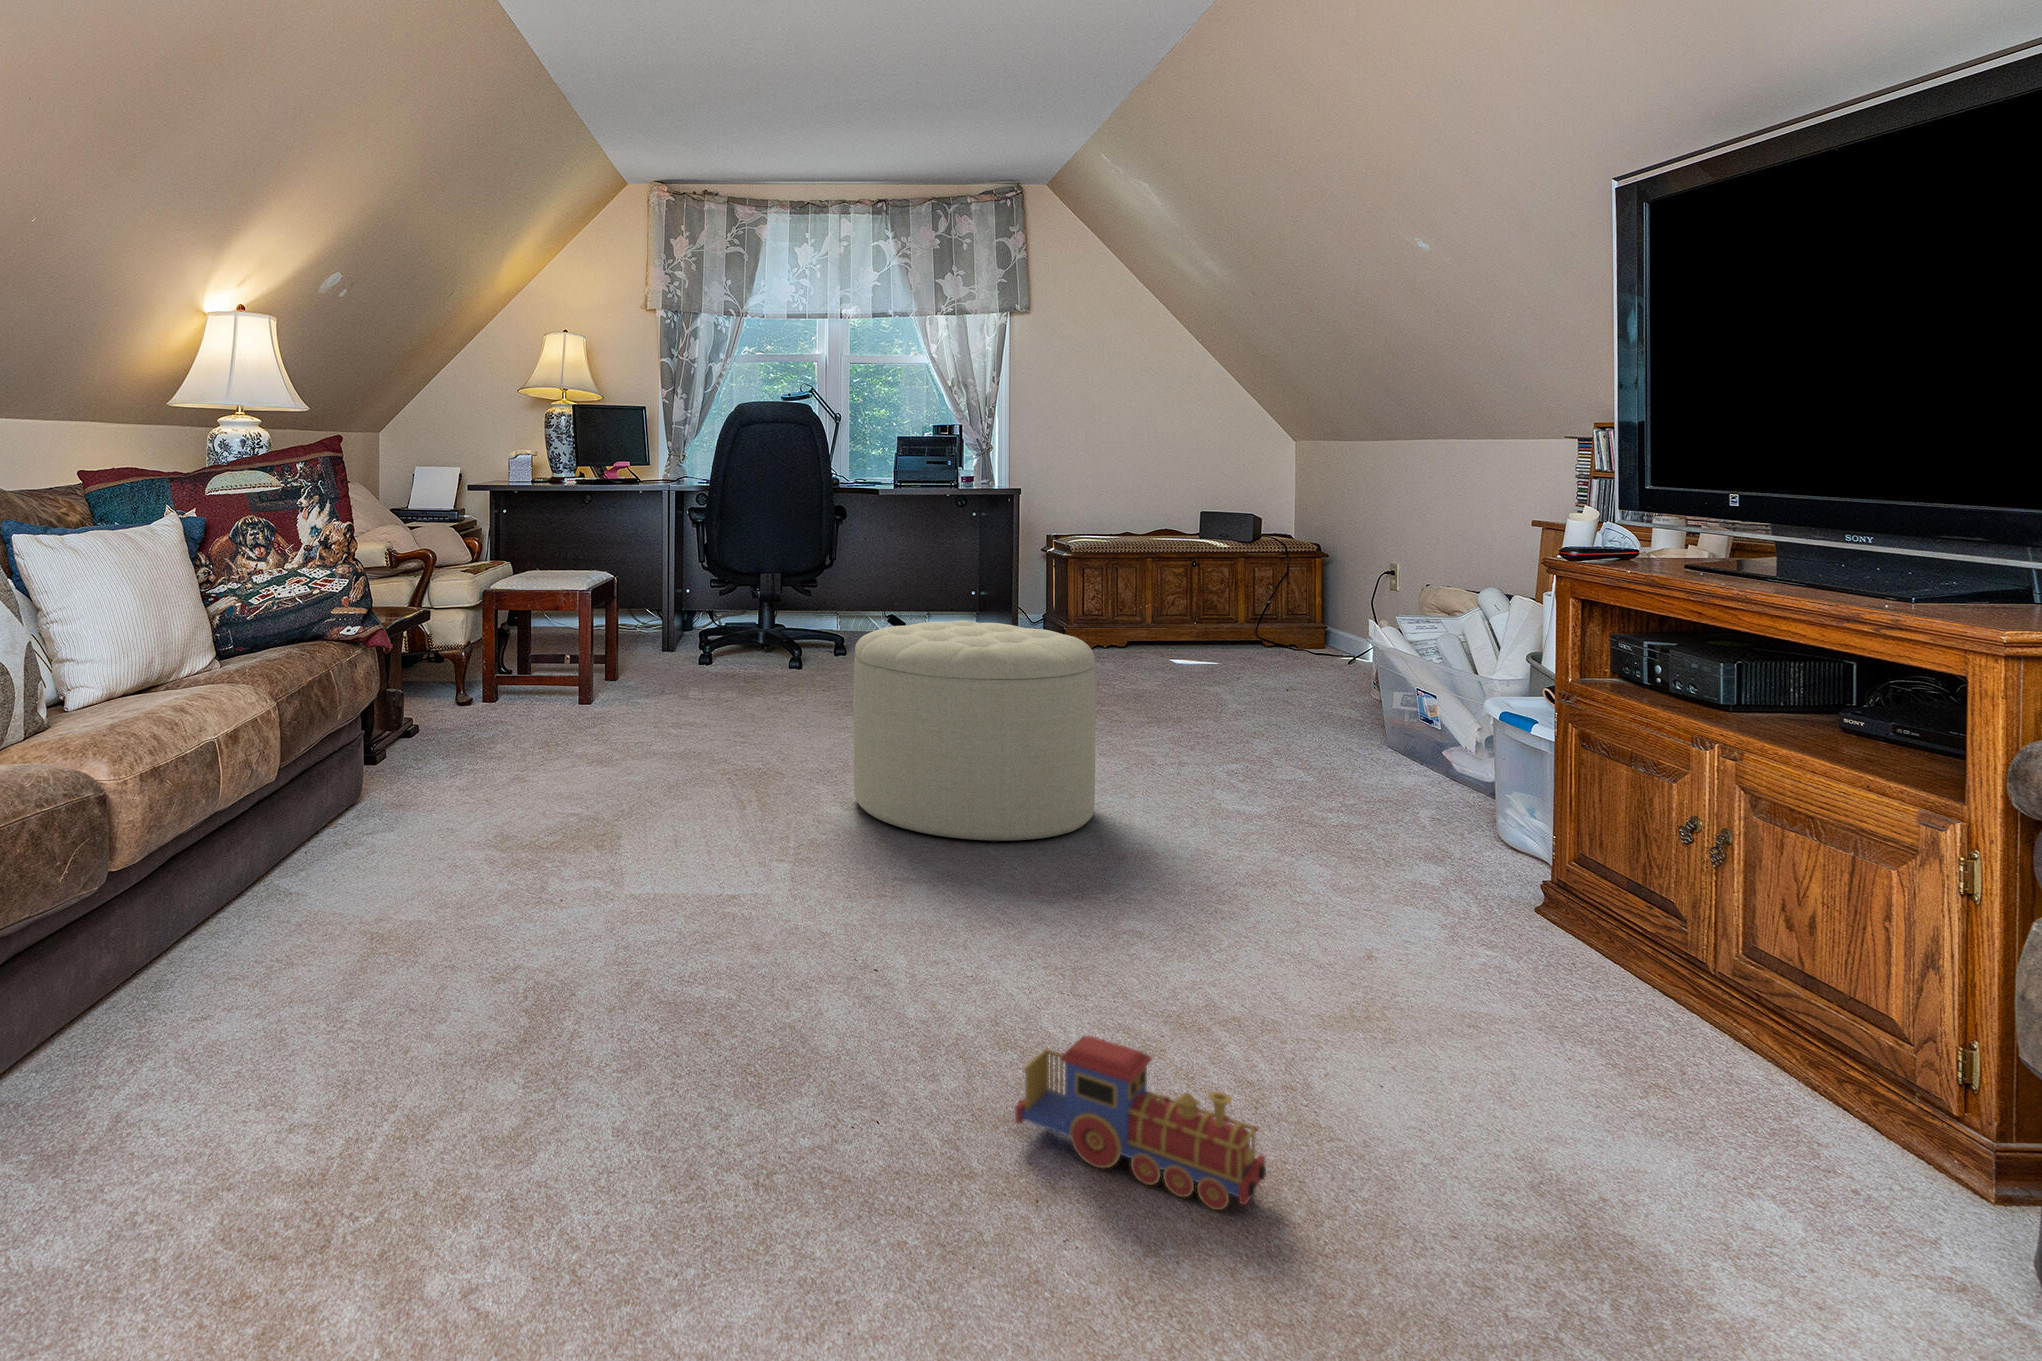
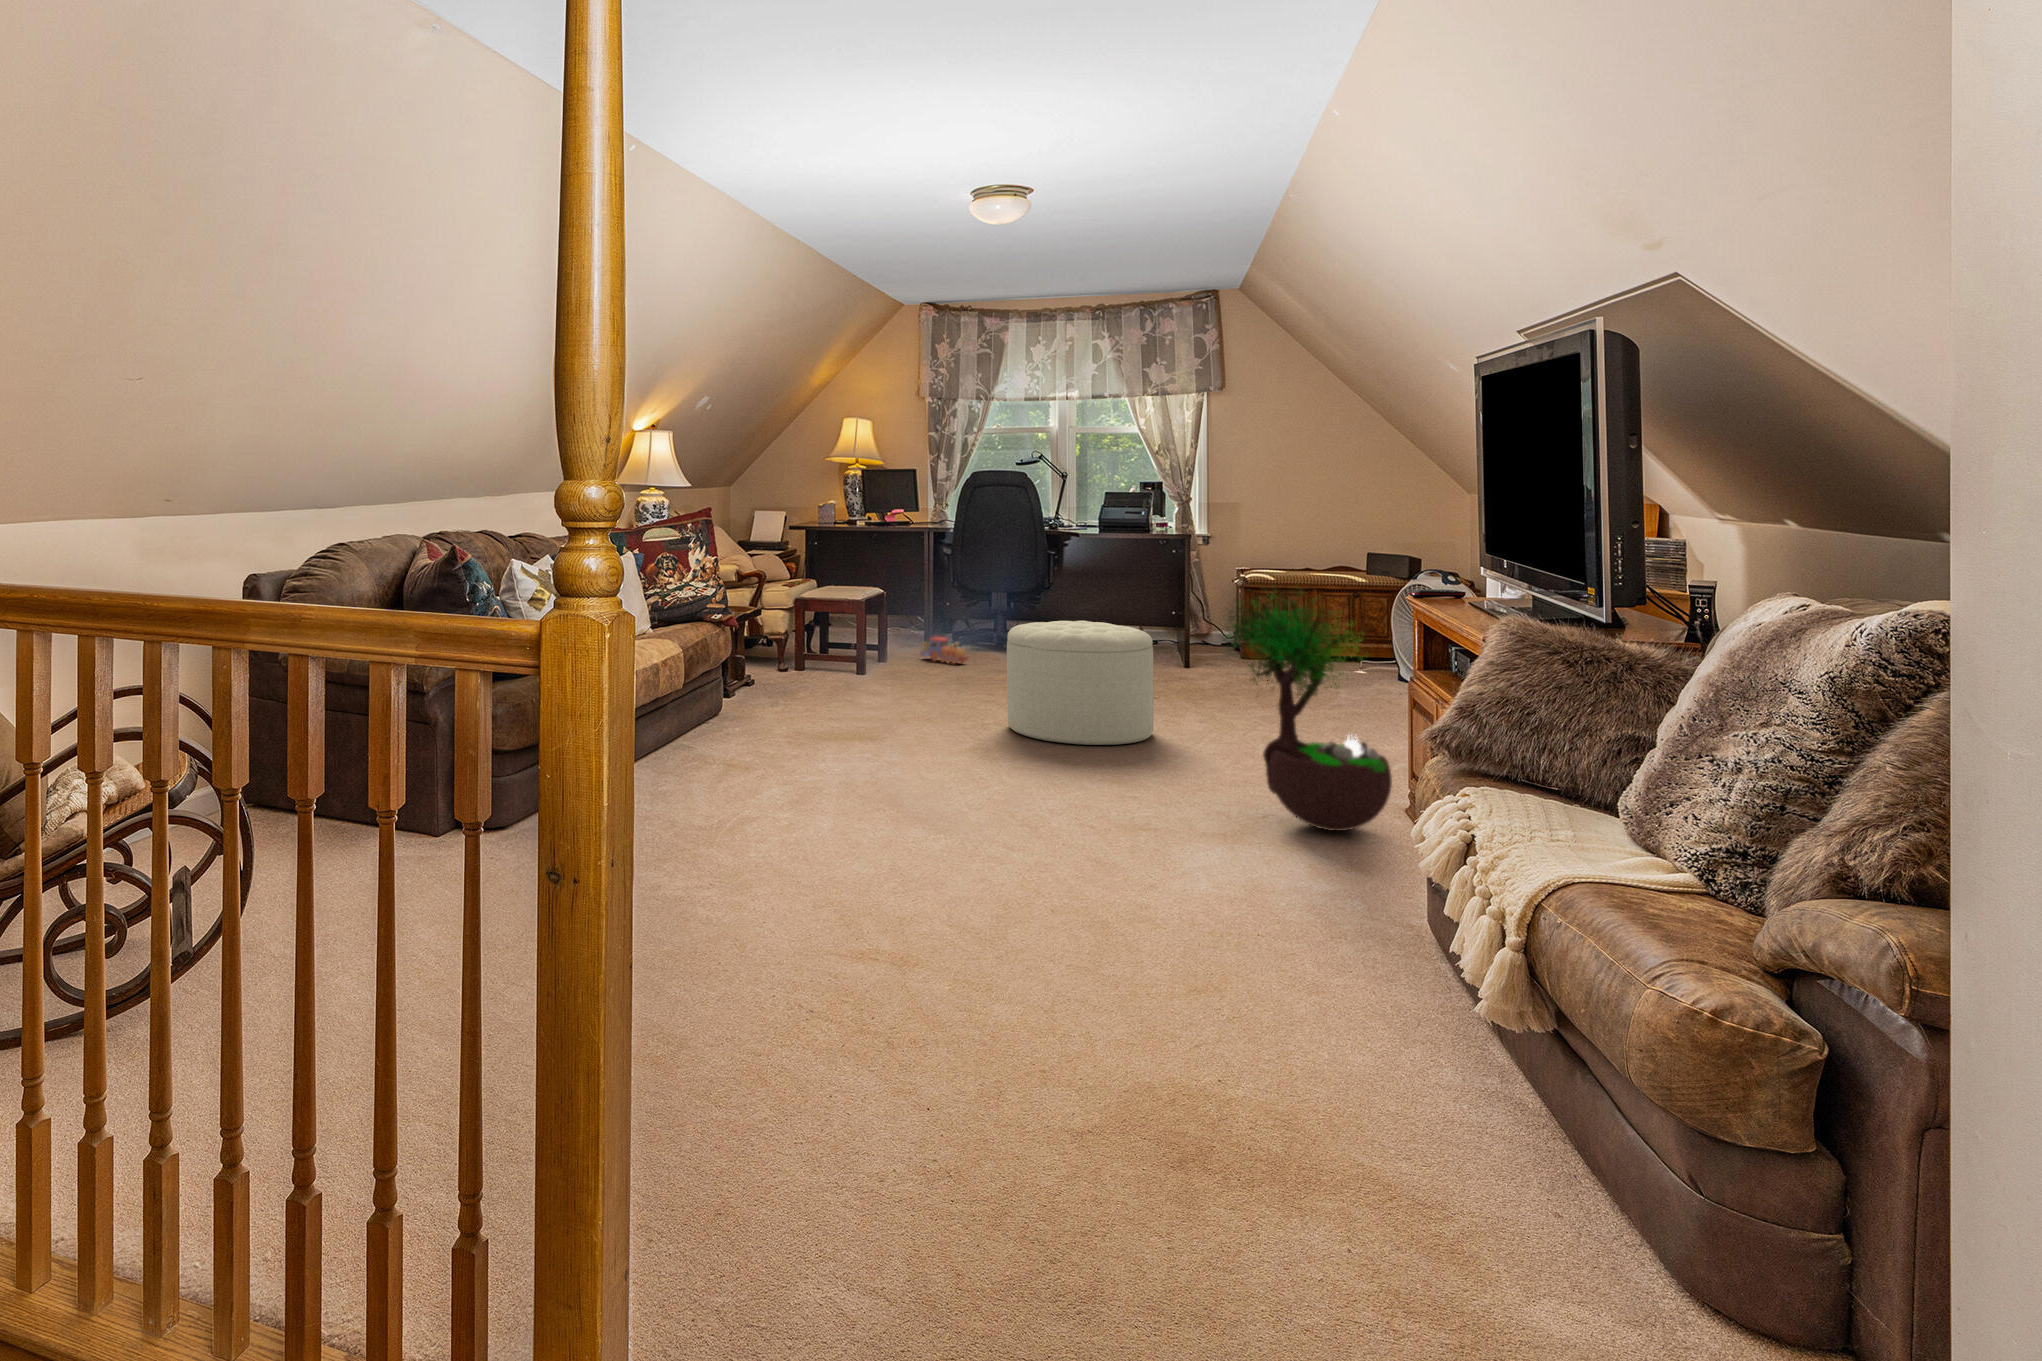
potted tree: none [1376,528,1794,1073] -> present [1225,589,1392,831]
toy train: present [1015,1036,1266,1210] -> present [921,637,967,663]

